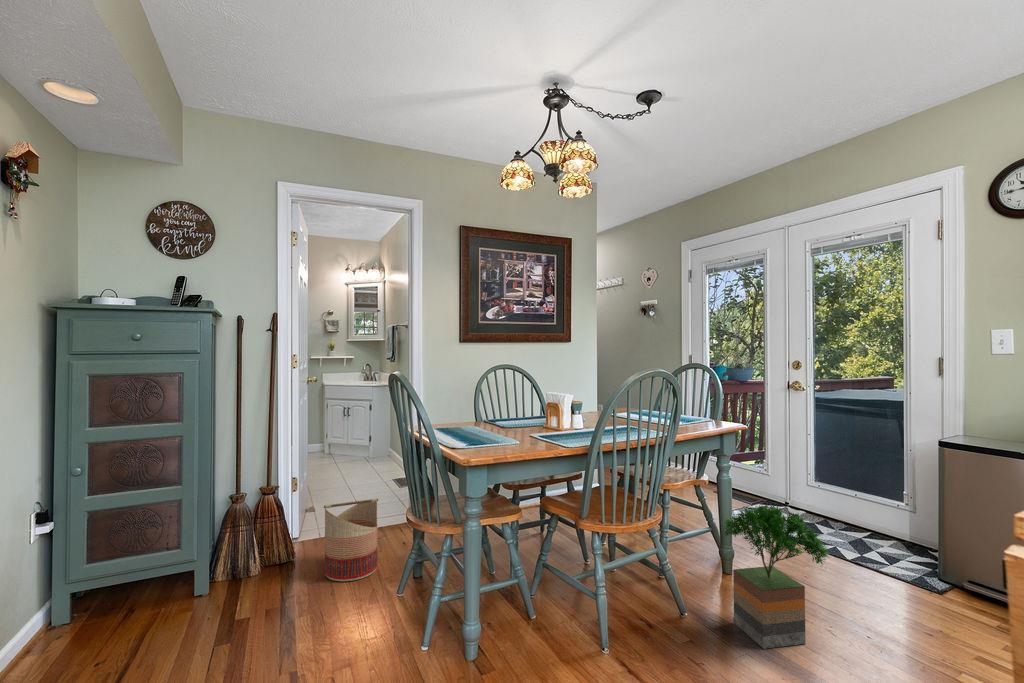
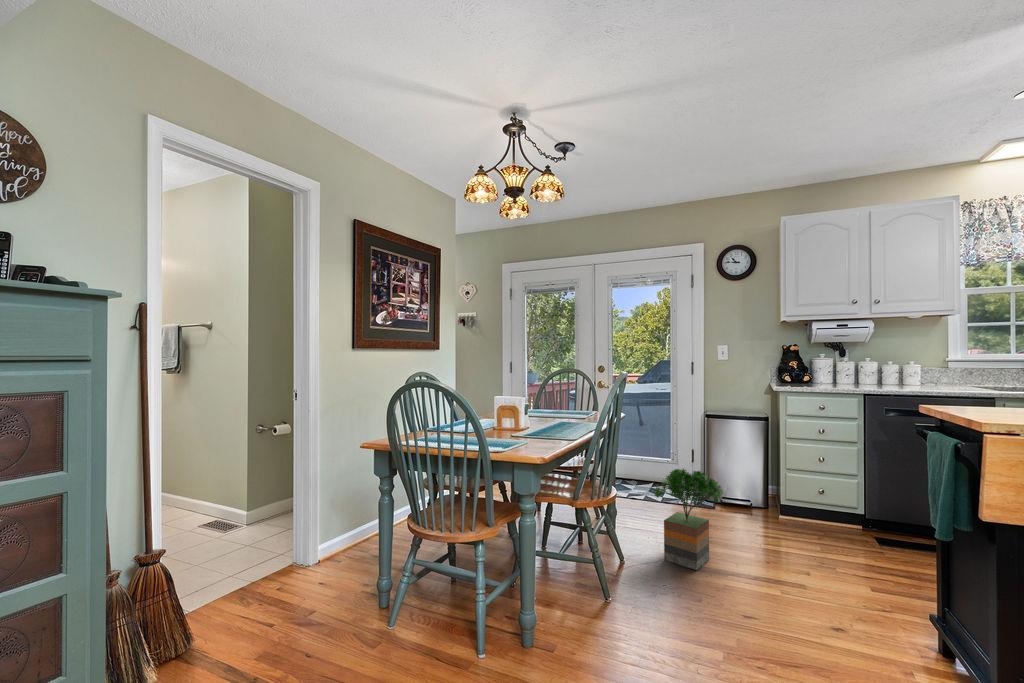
basket: present [324,498,378,581] -> none [275,535,344,652]

